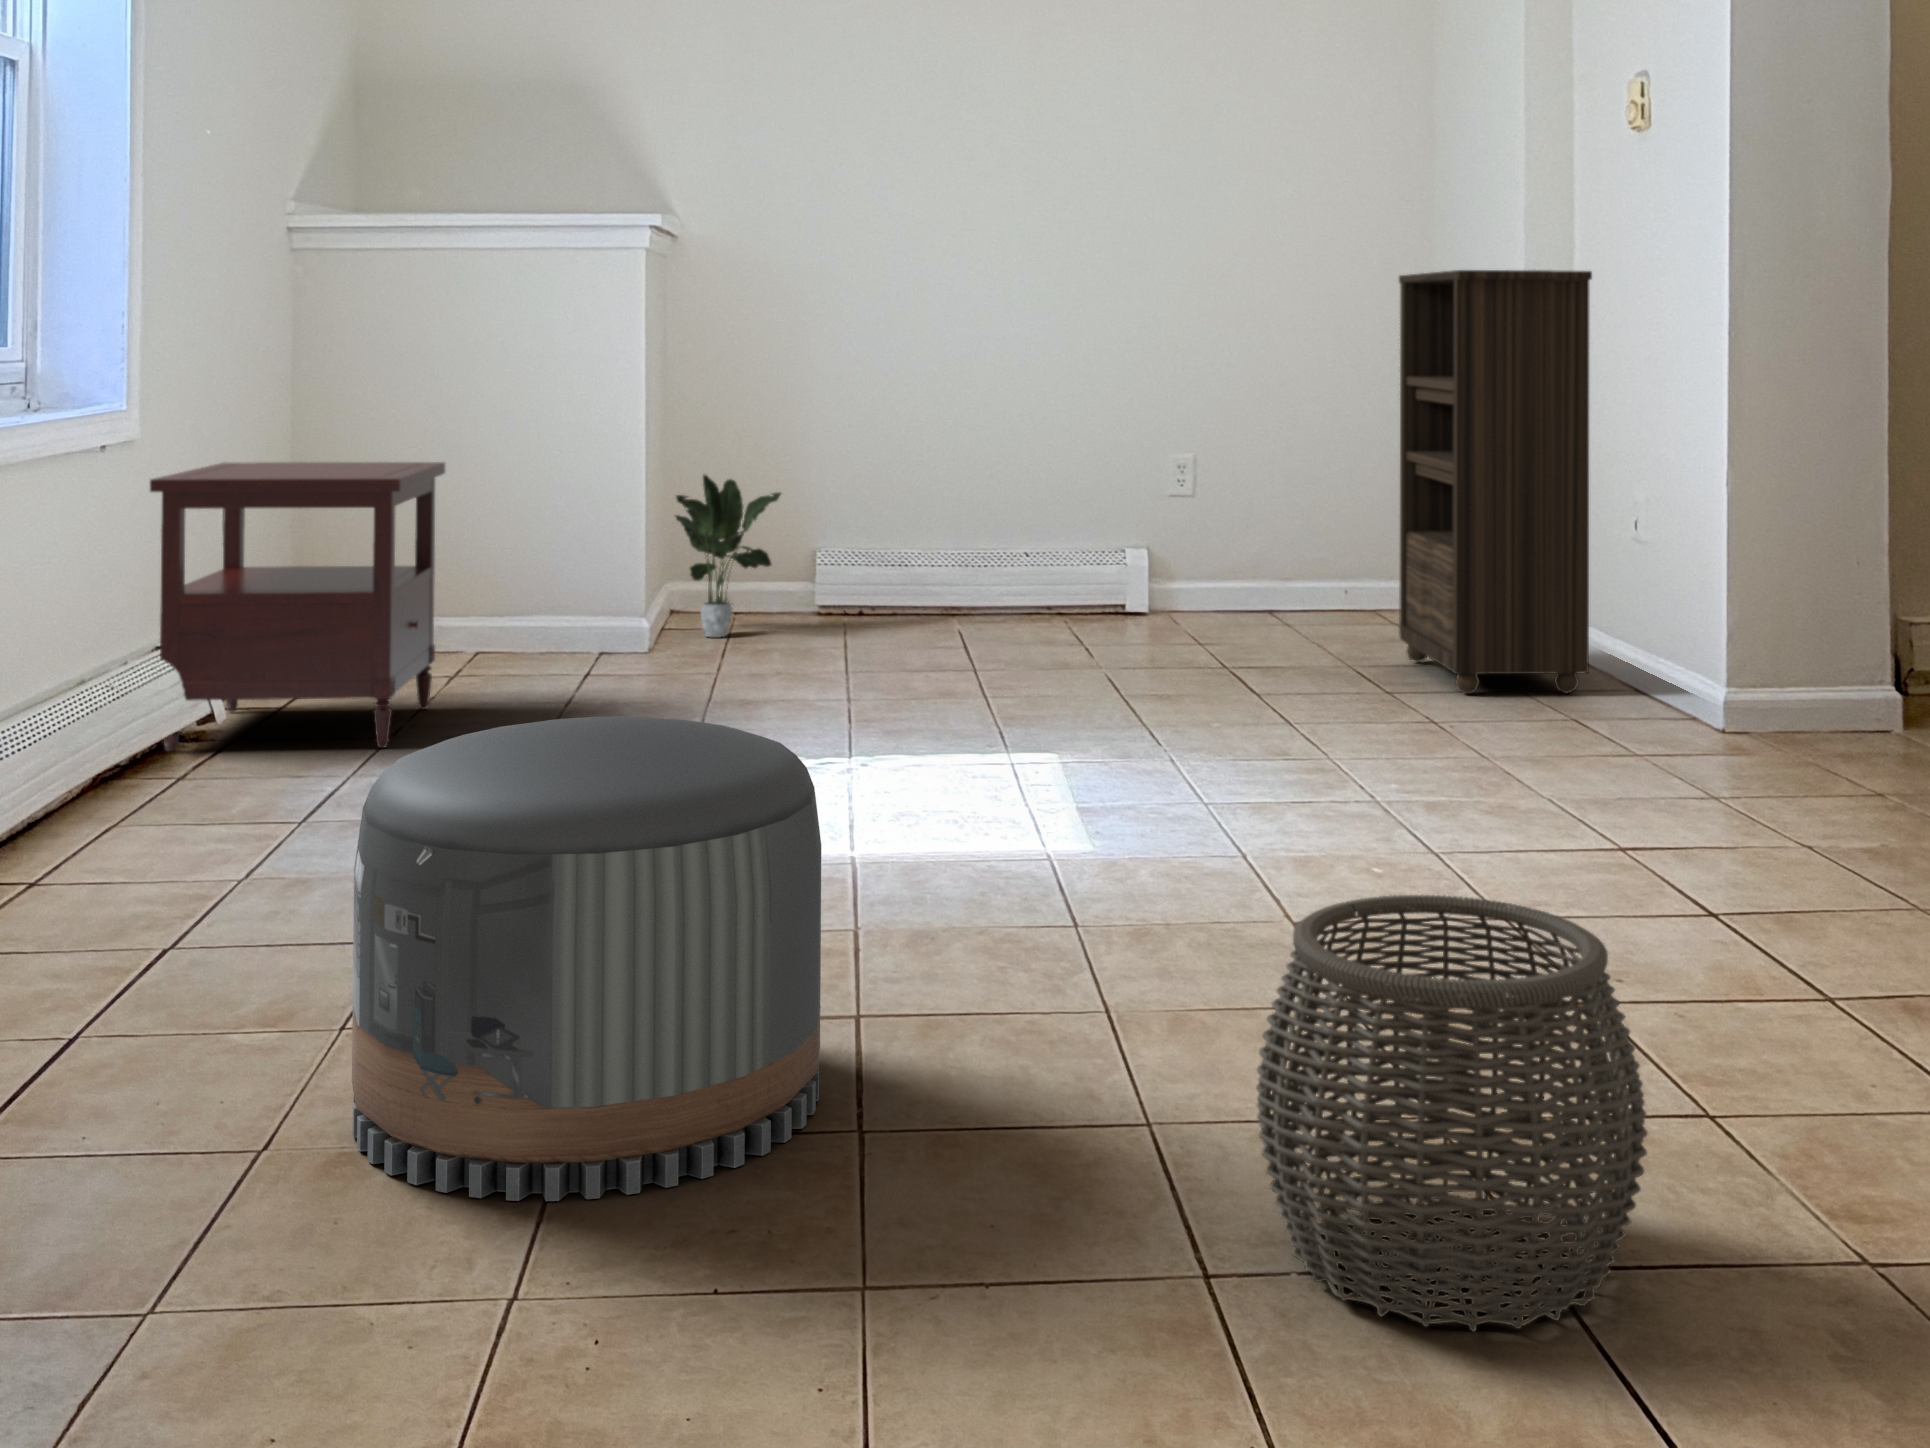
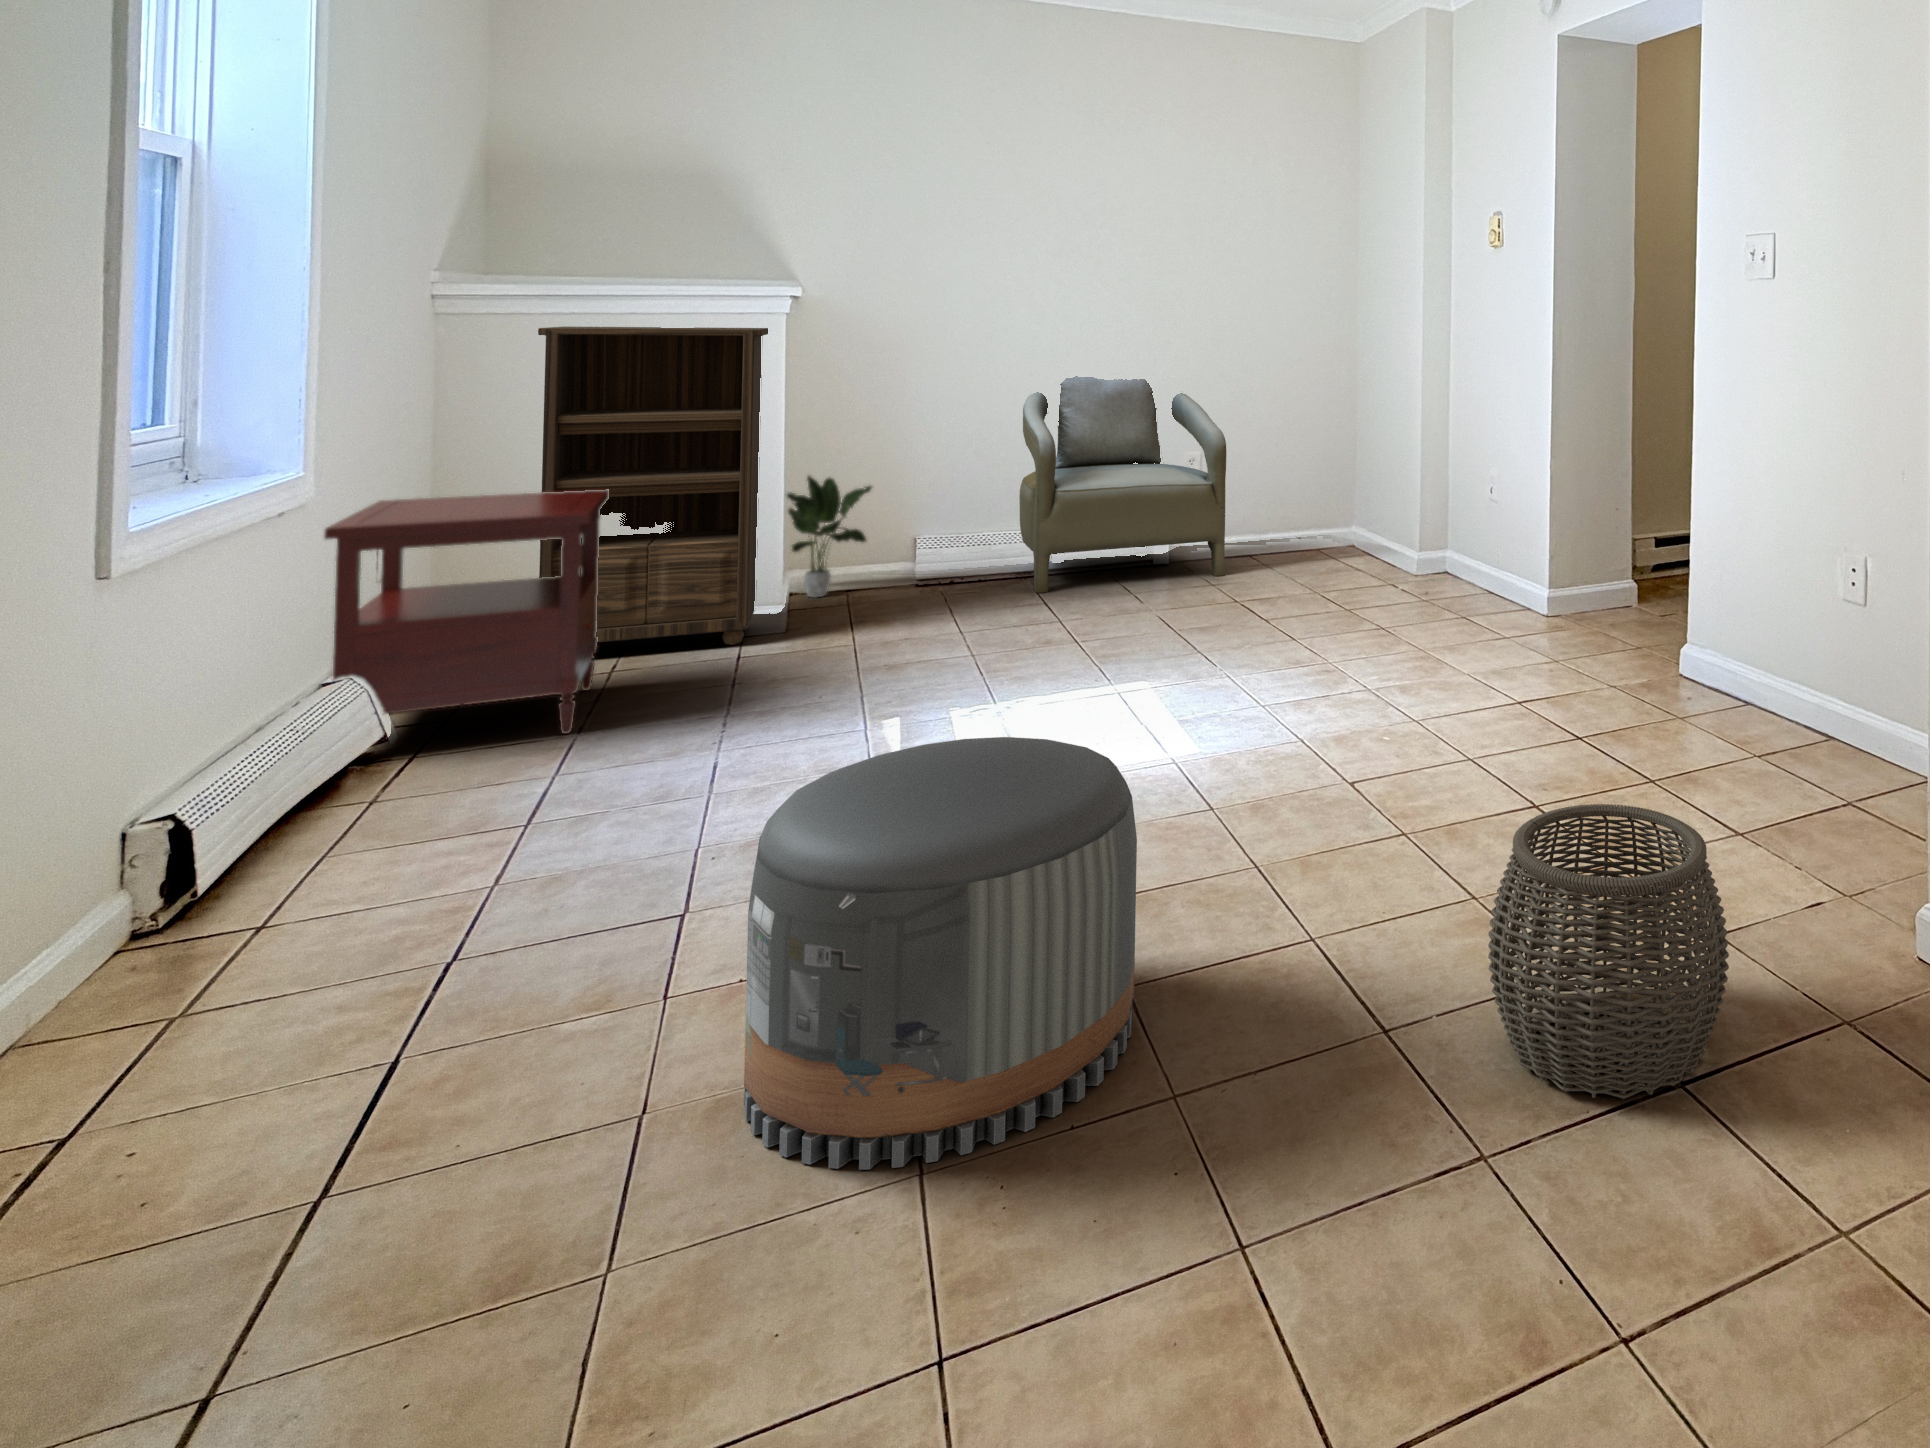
bookshelf: present [1399,270,1592,694] -> present [538,326,768,645]
armchair: none [969,332,1251,652] -> present [1019,376,1226,593]

